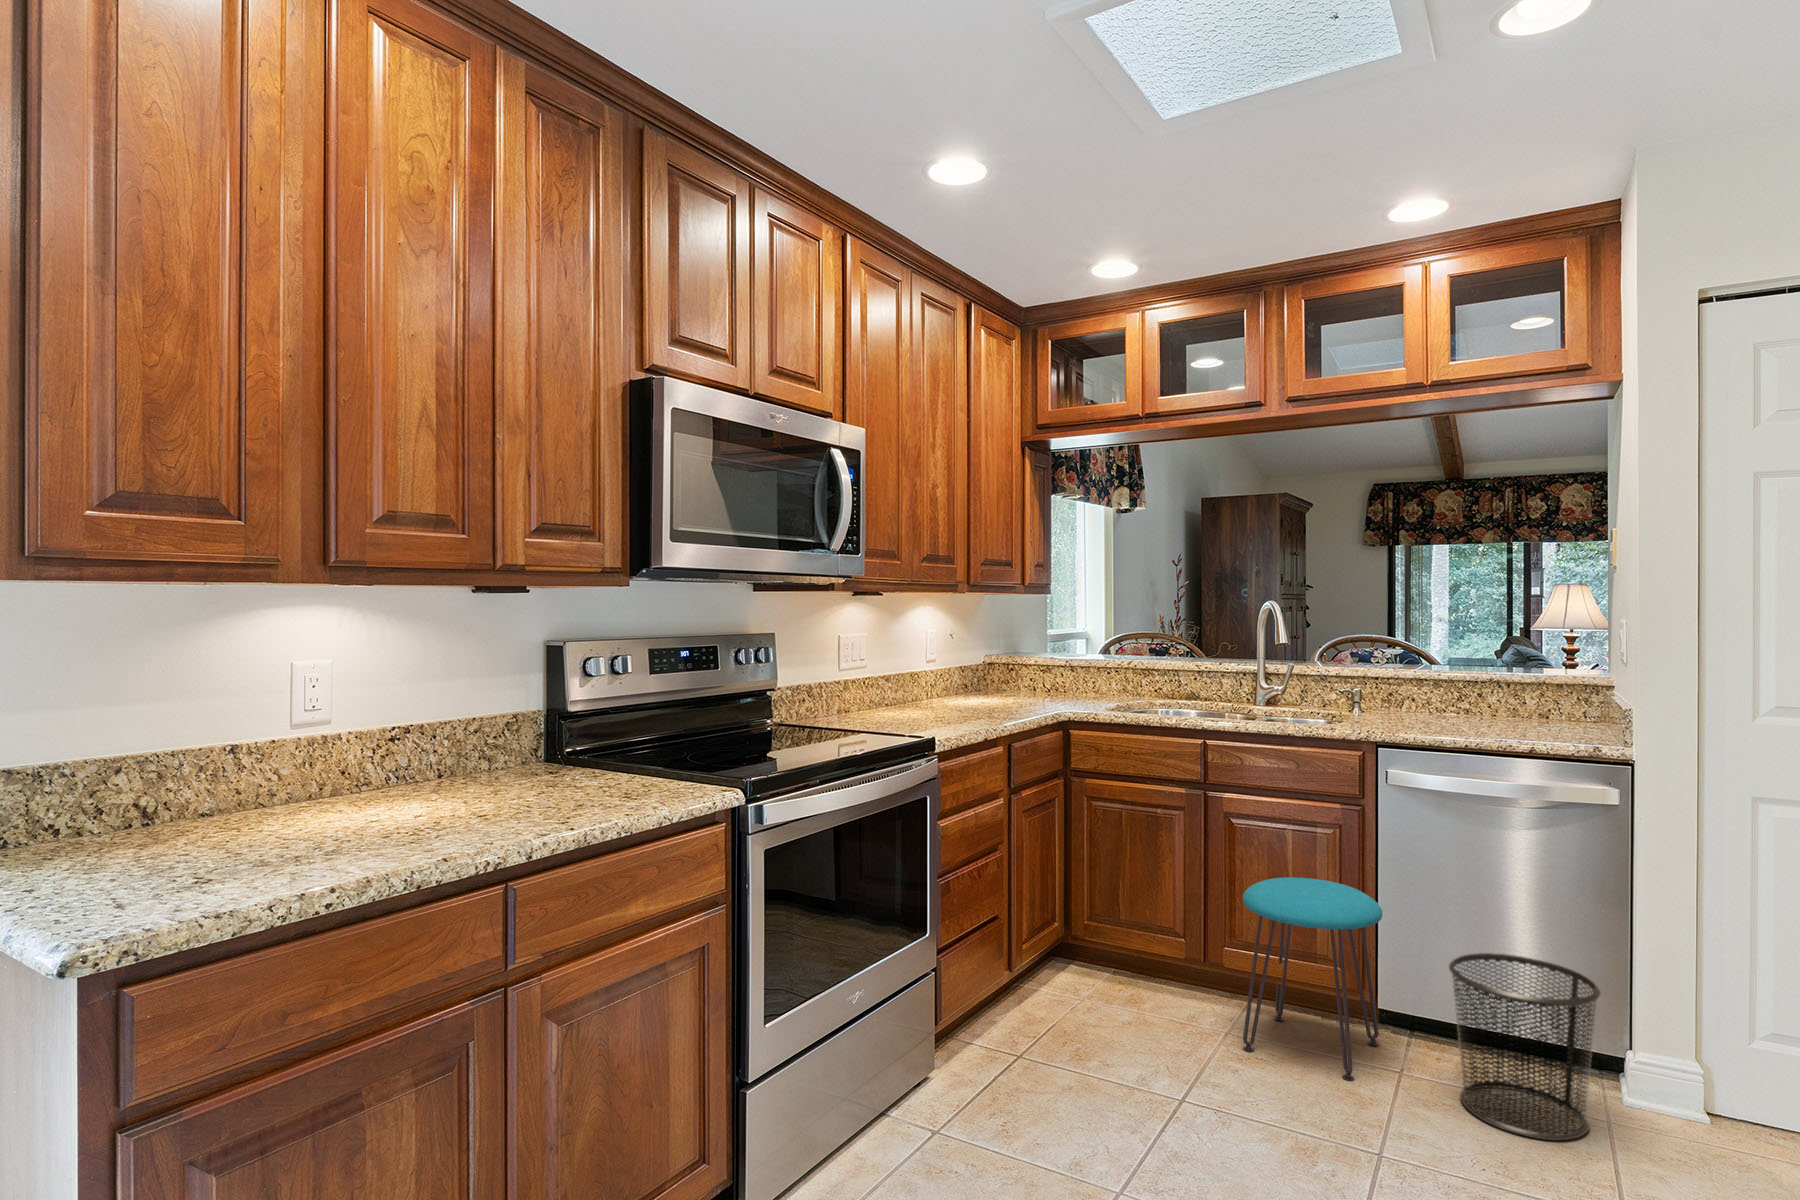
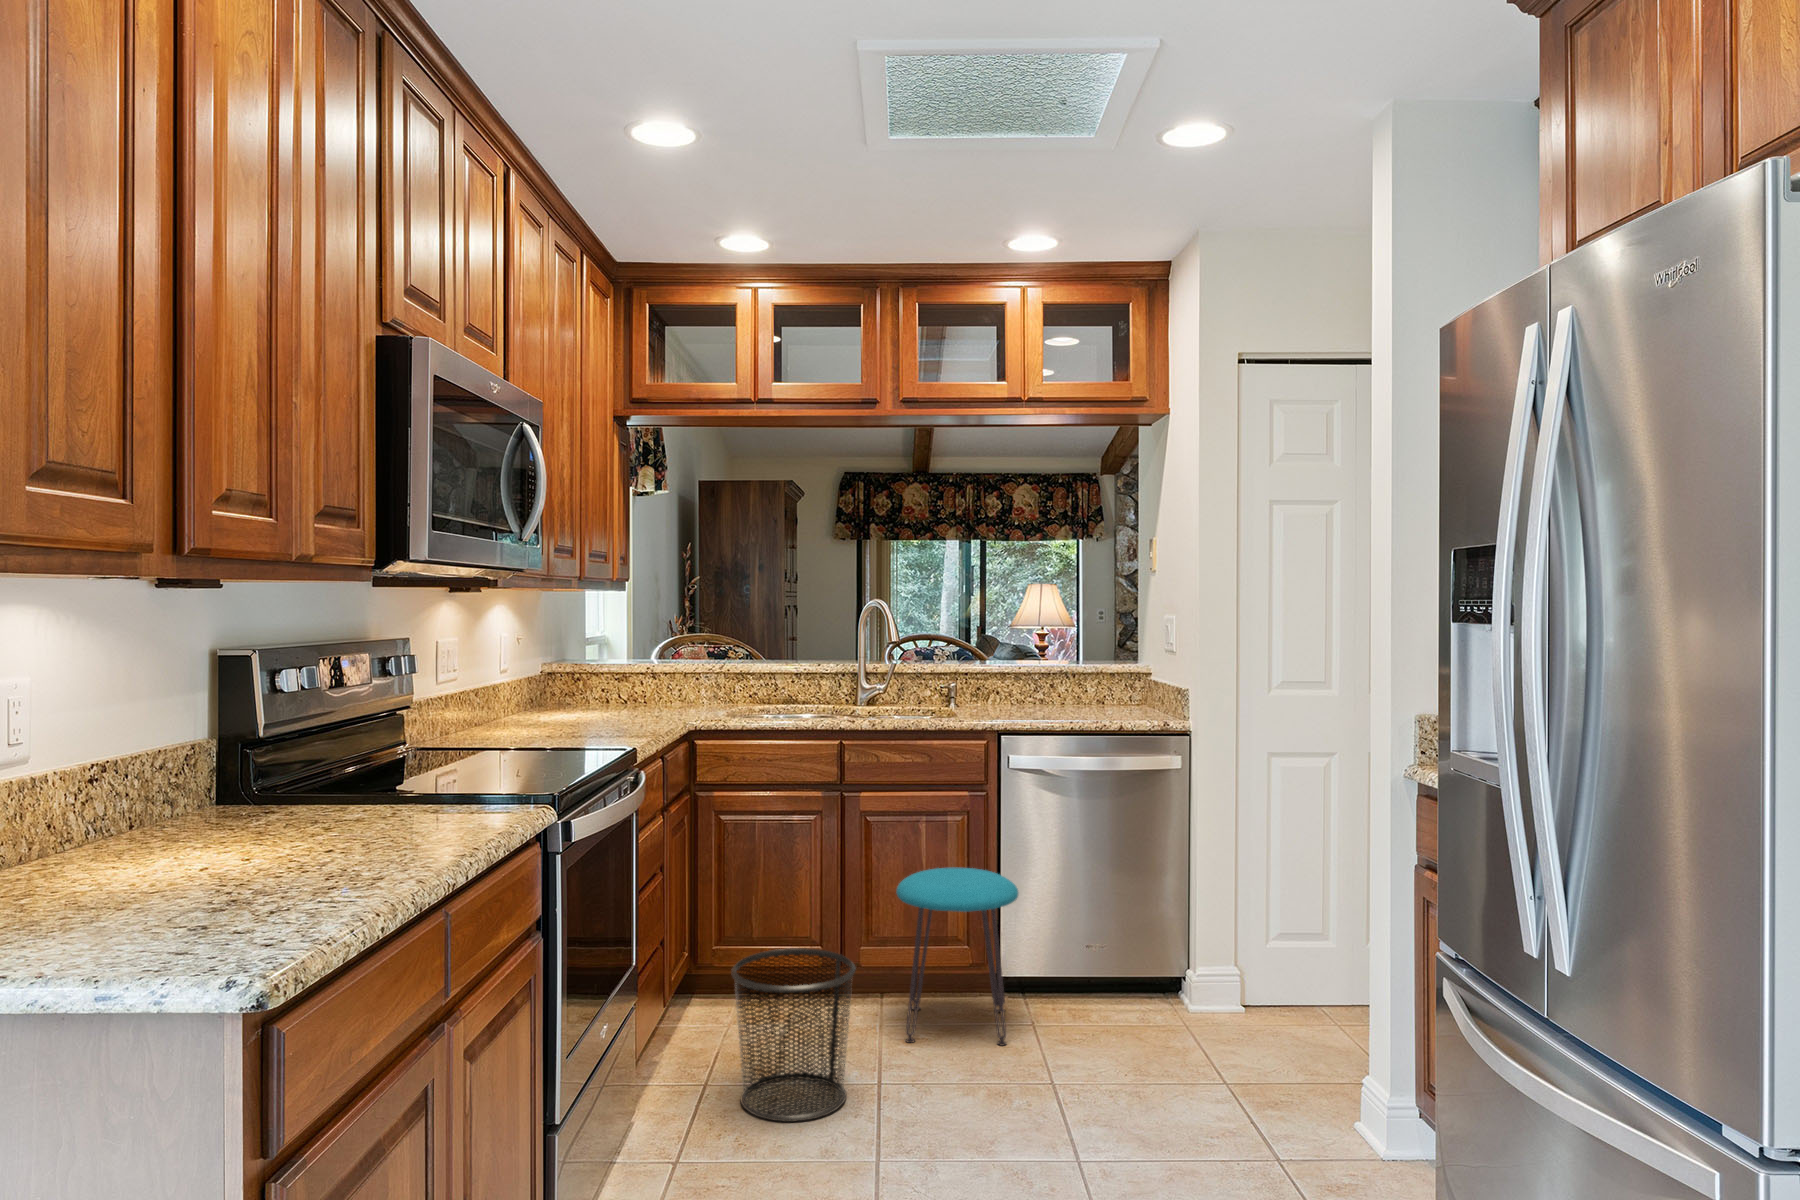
waste bin: present [1449,953,1601,1140] -> present [731,948,856,1122]

